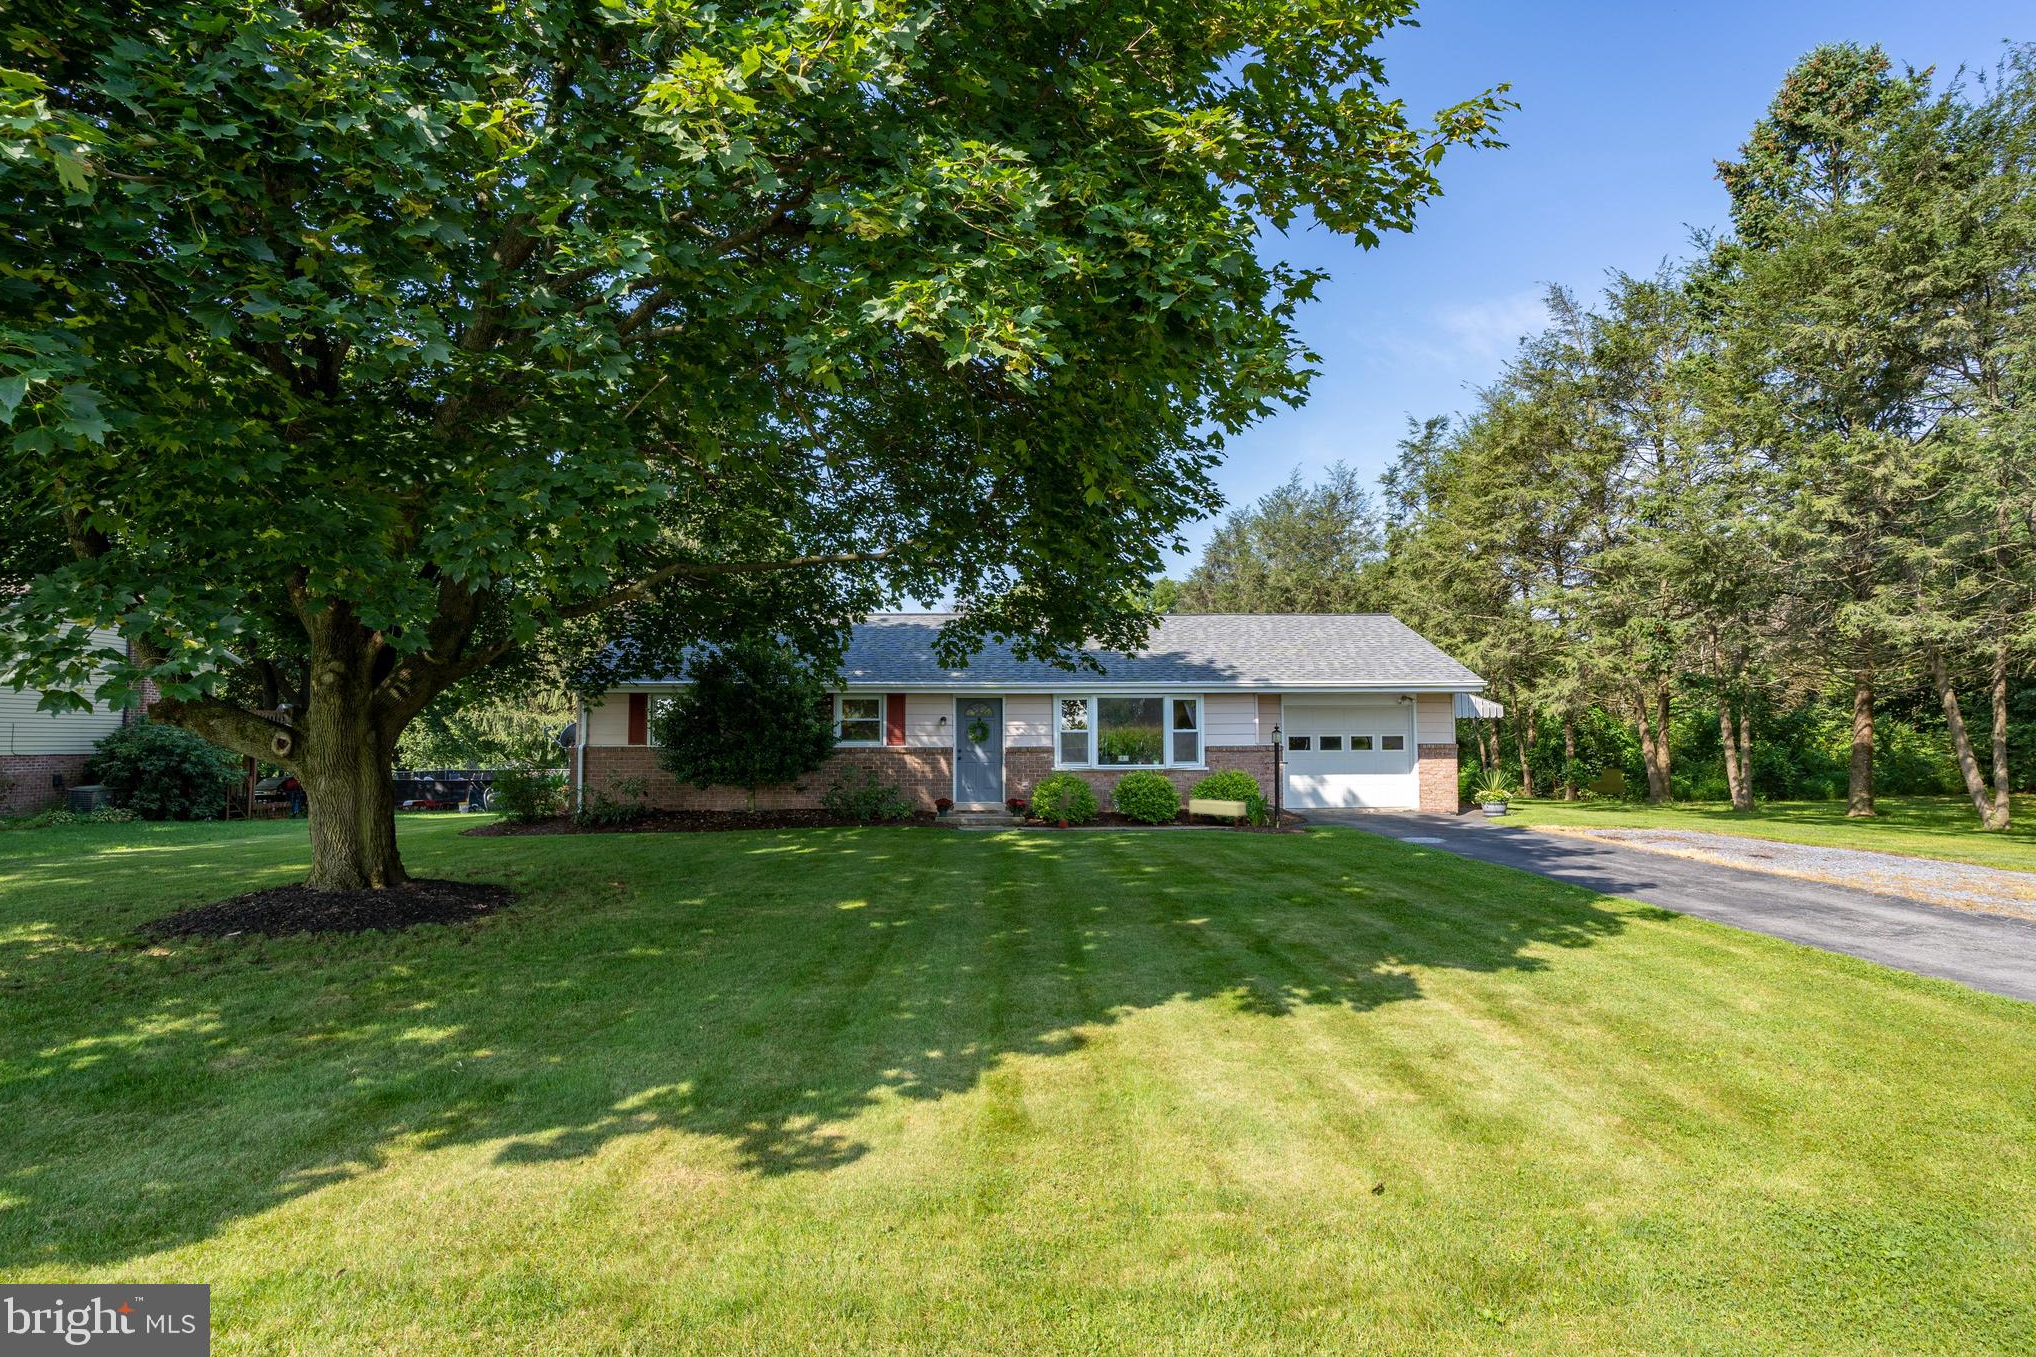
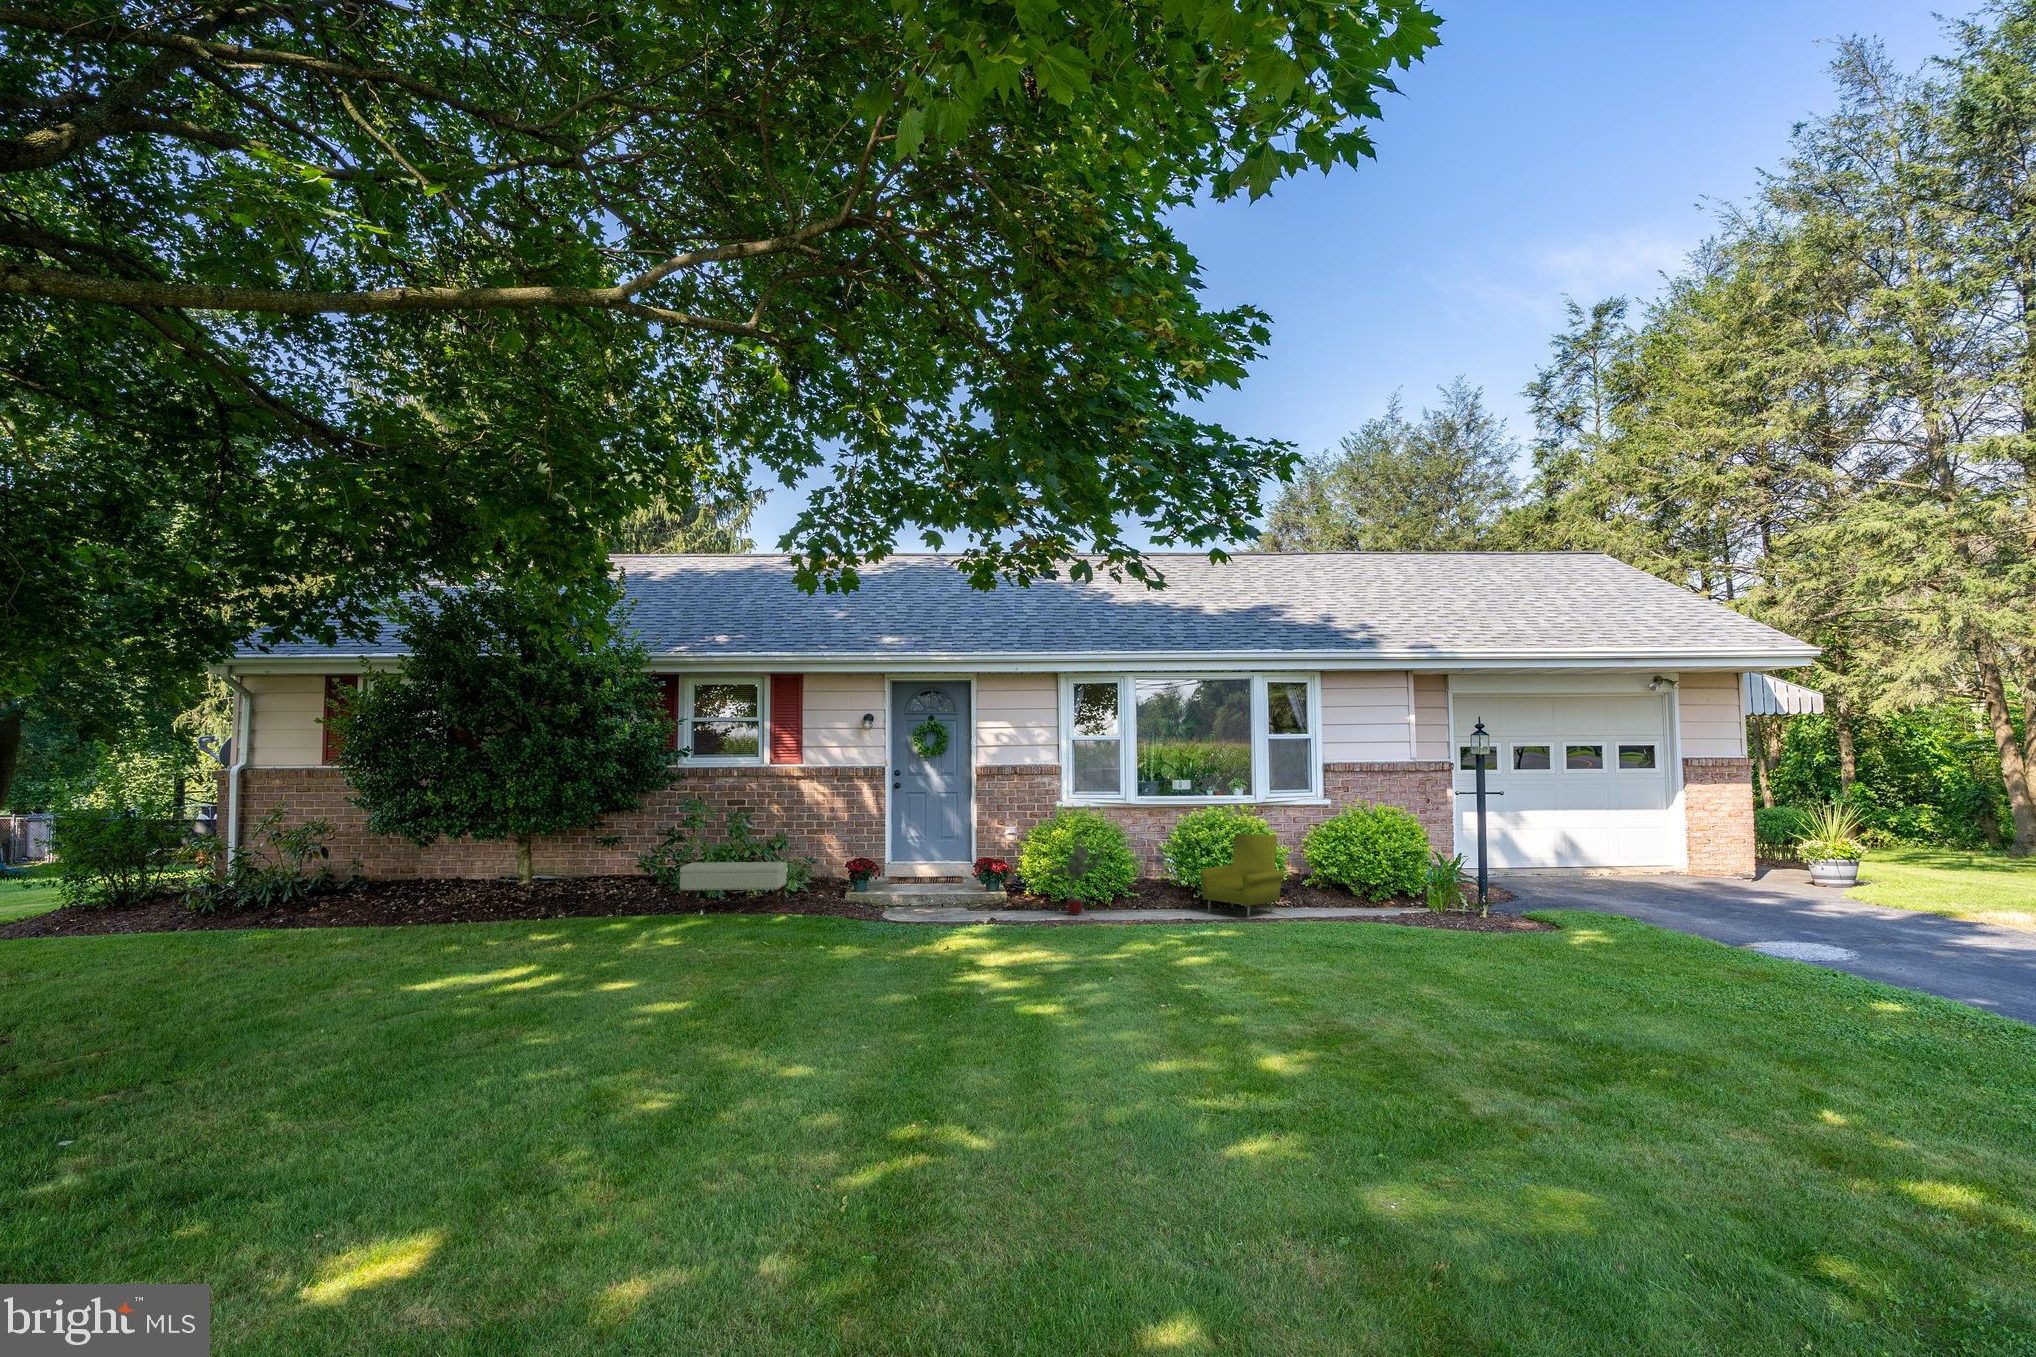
armchair: present [1589,769,1626,794] -> present [1200,833,1284,919]
bench: present [1189,799,1246,827] -> present [679,862,787,911]

